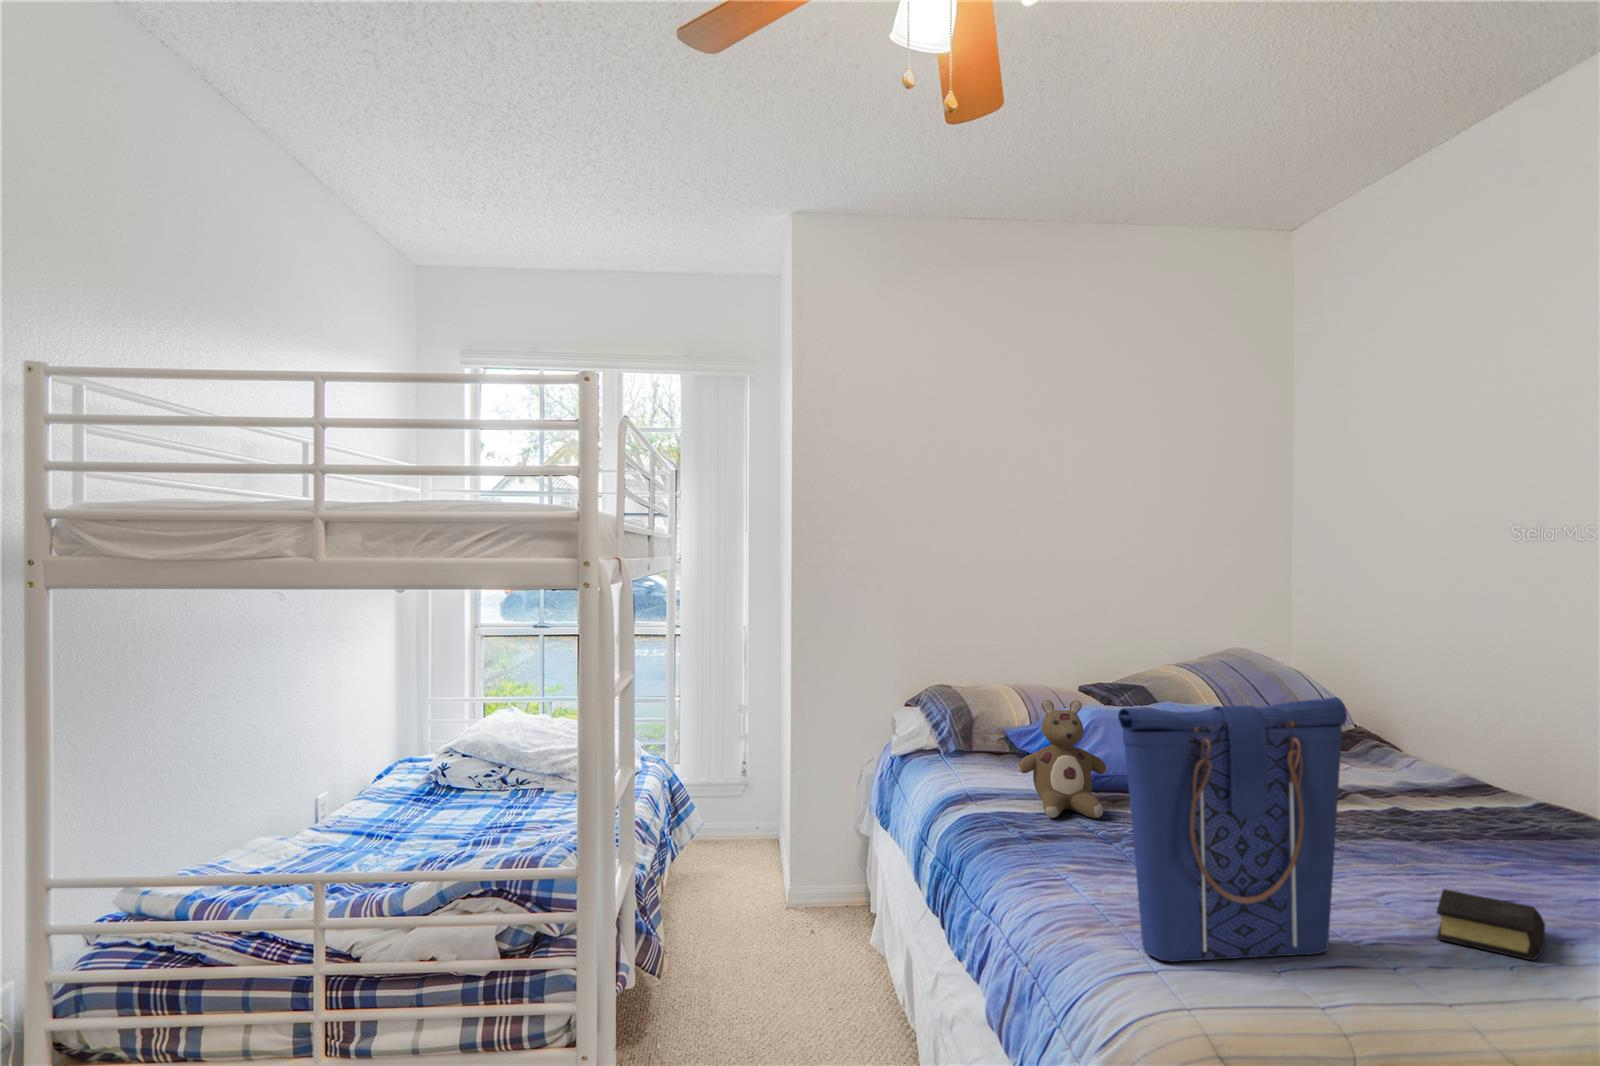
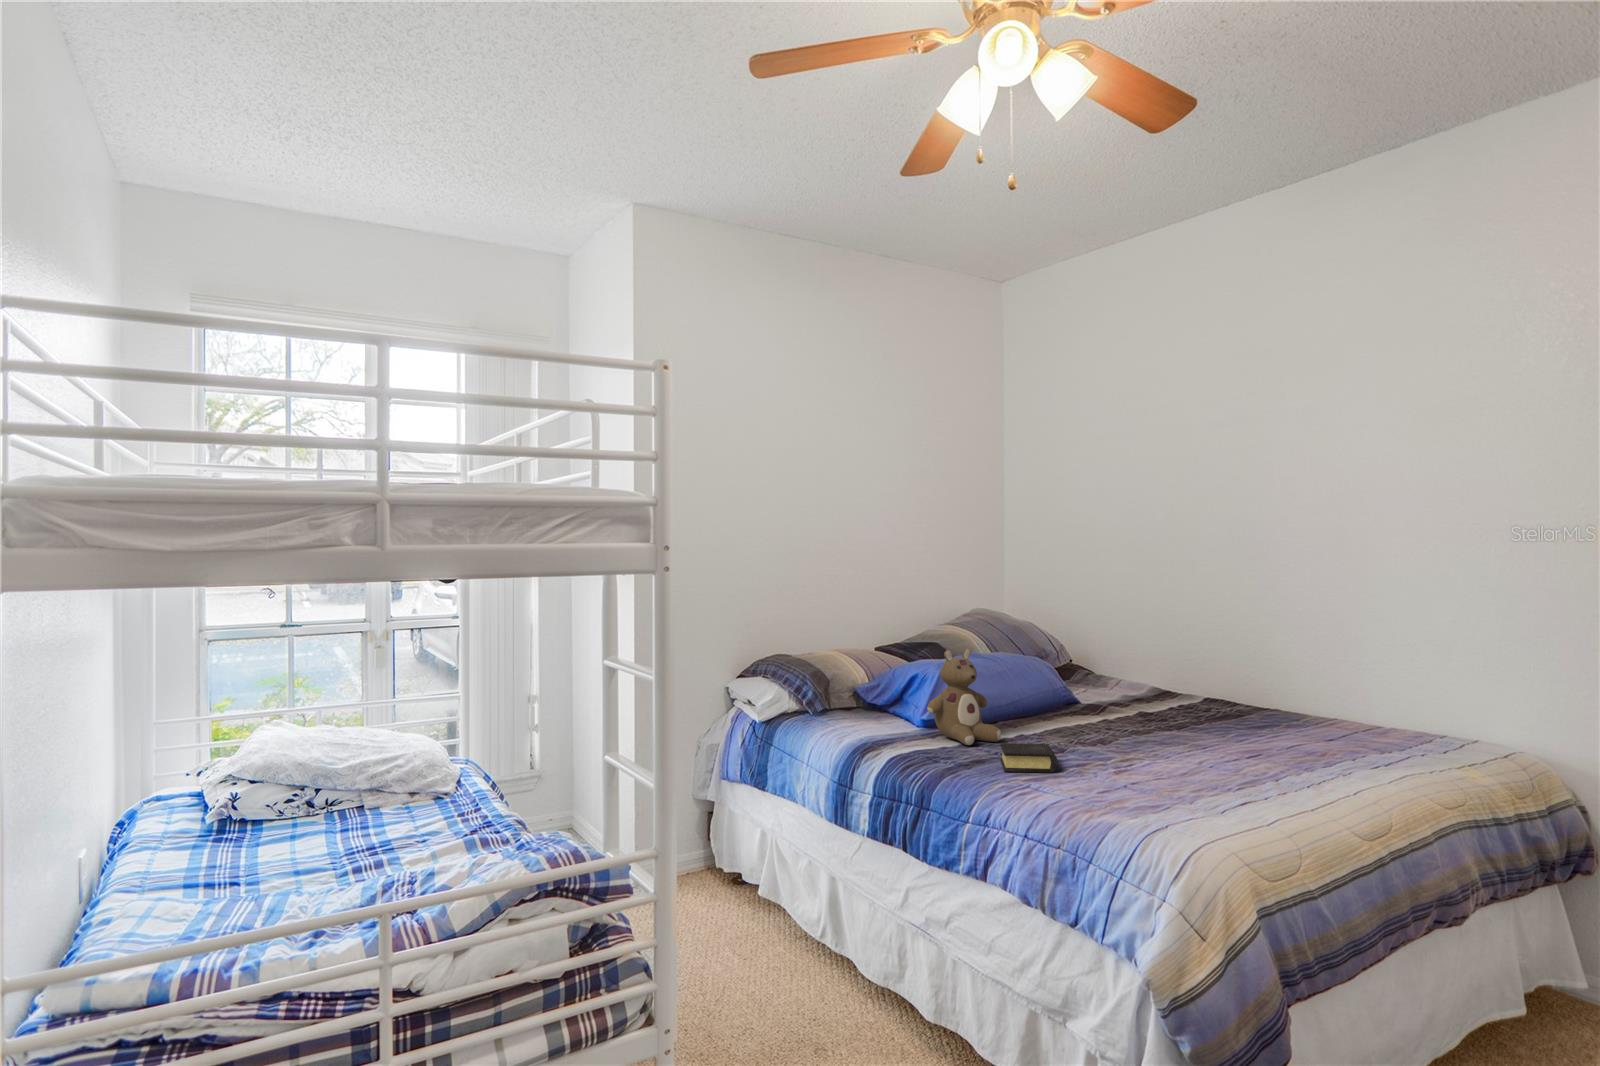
tote bag: present [1118,697,1347,962] -> none [1160,617,1260,807]
book: present [1437,889,1545,960] -> present [1000,743,1058,773]

